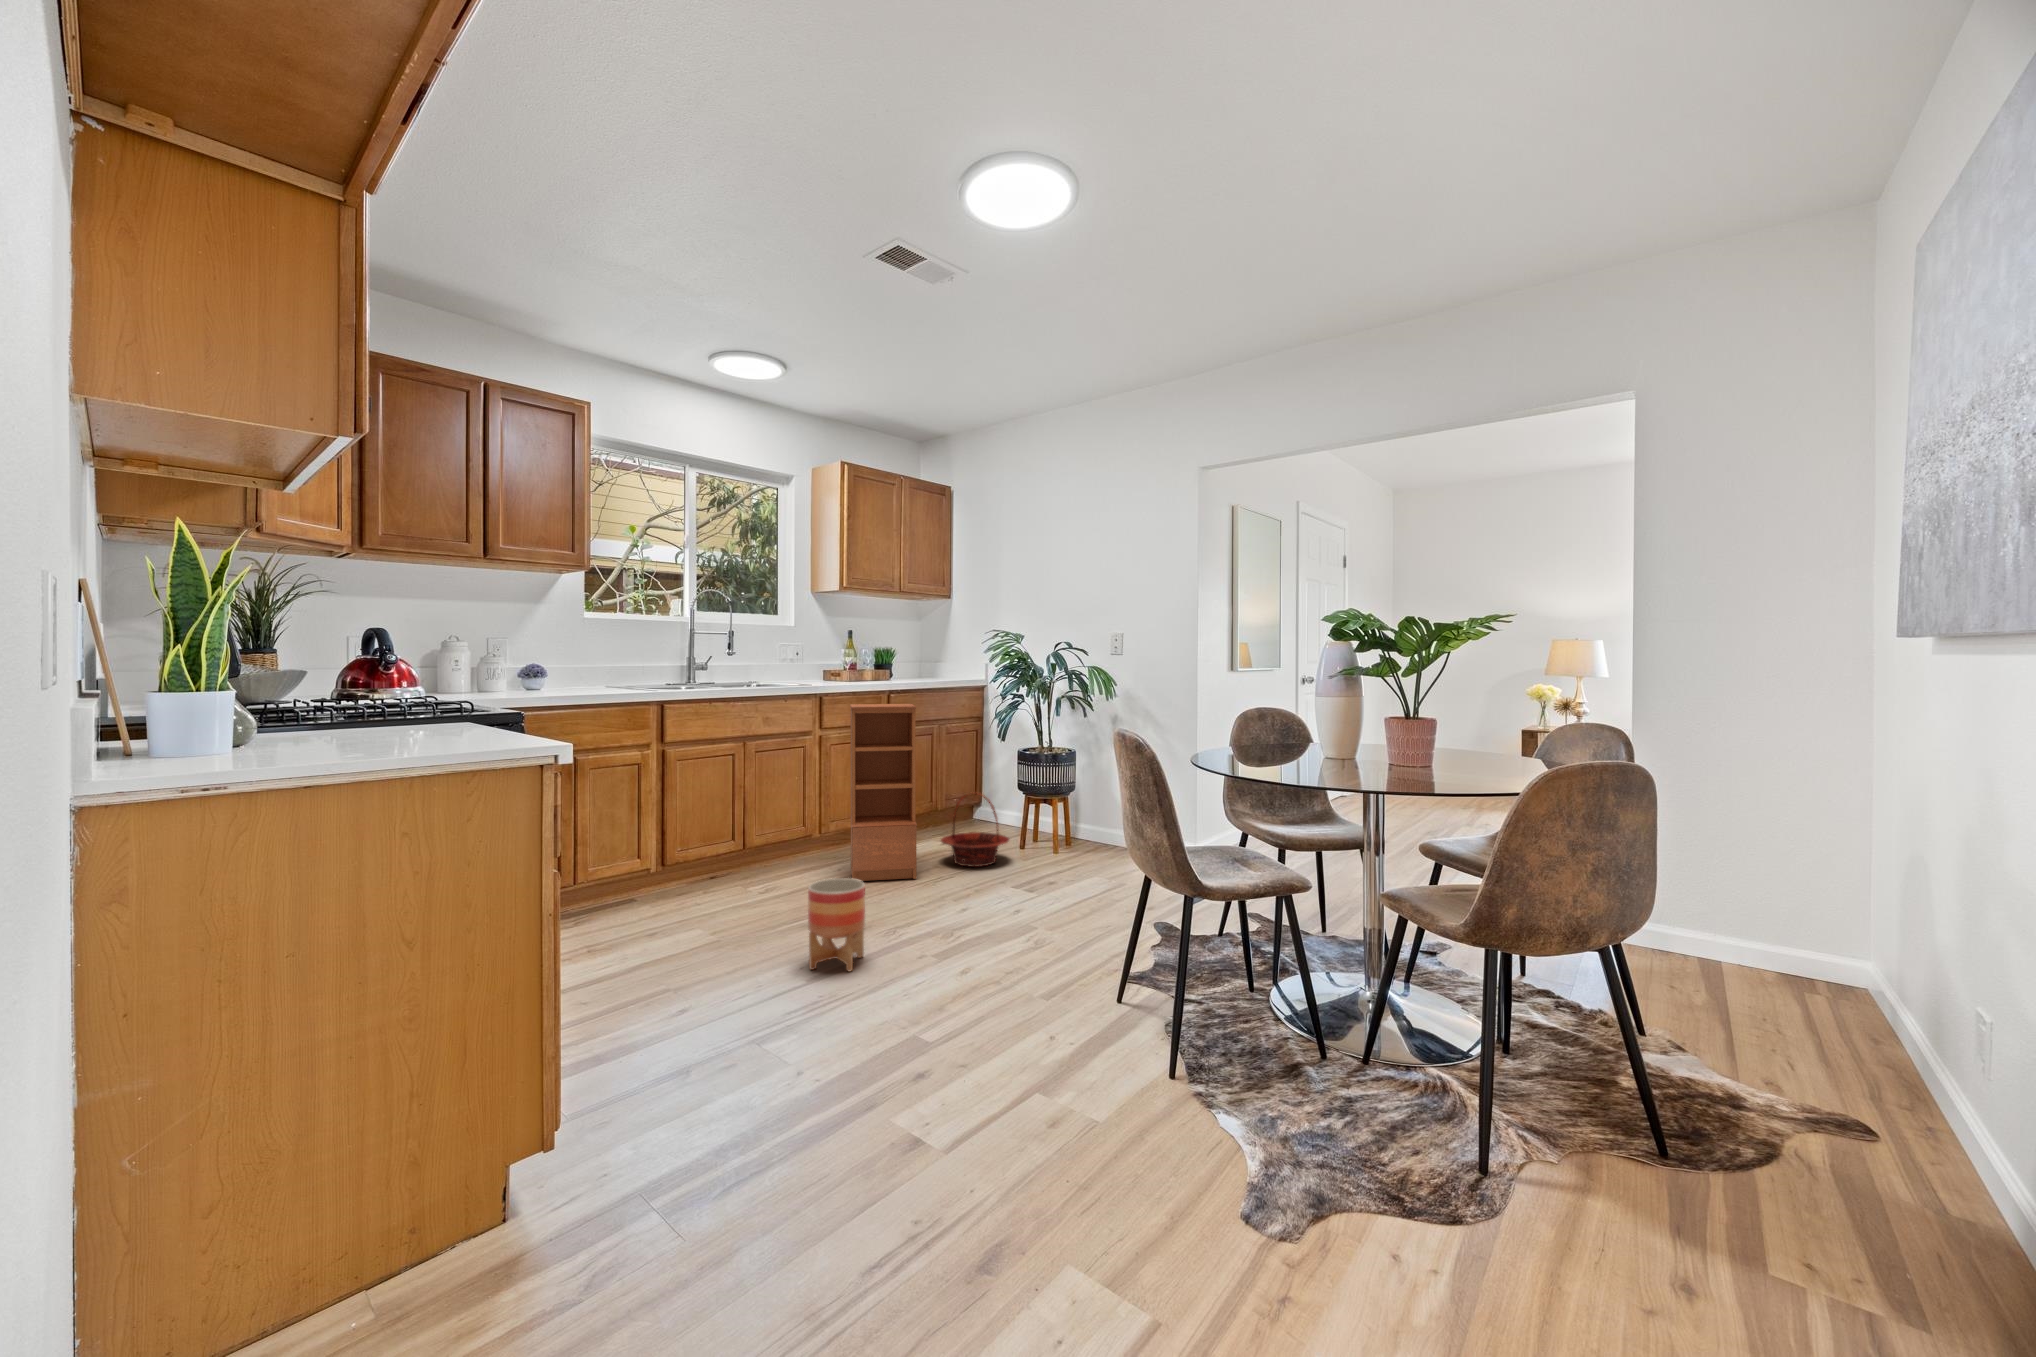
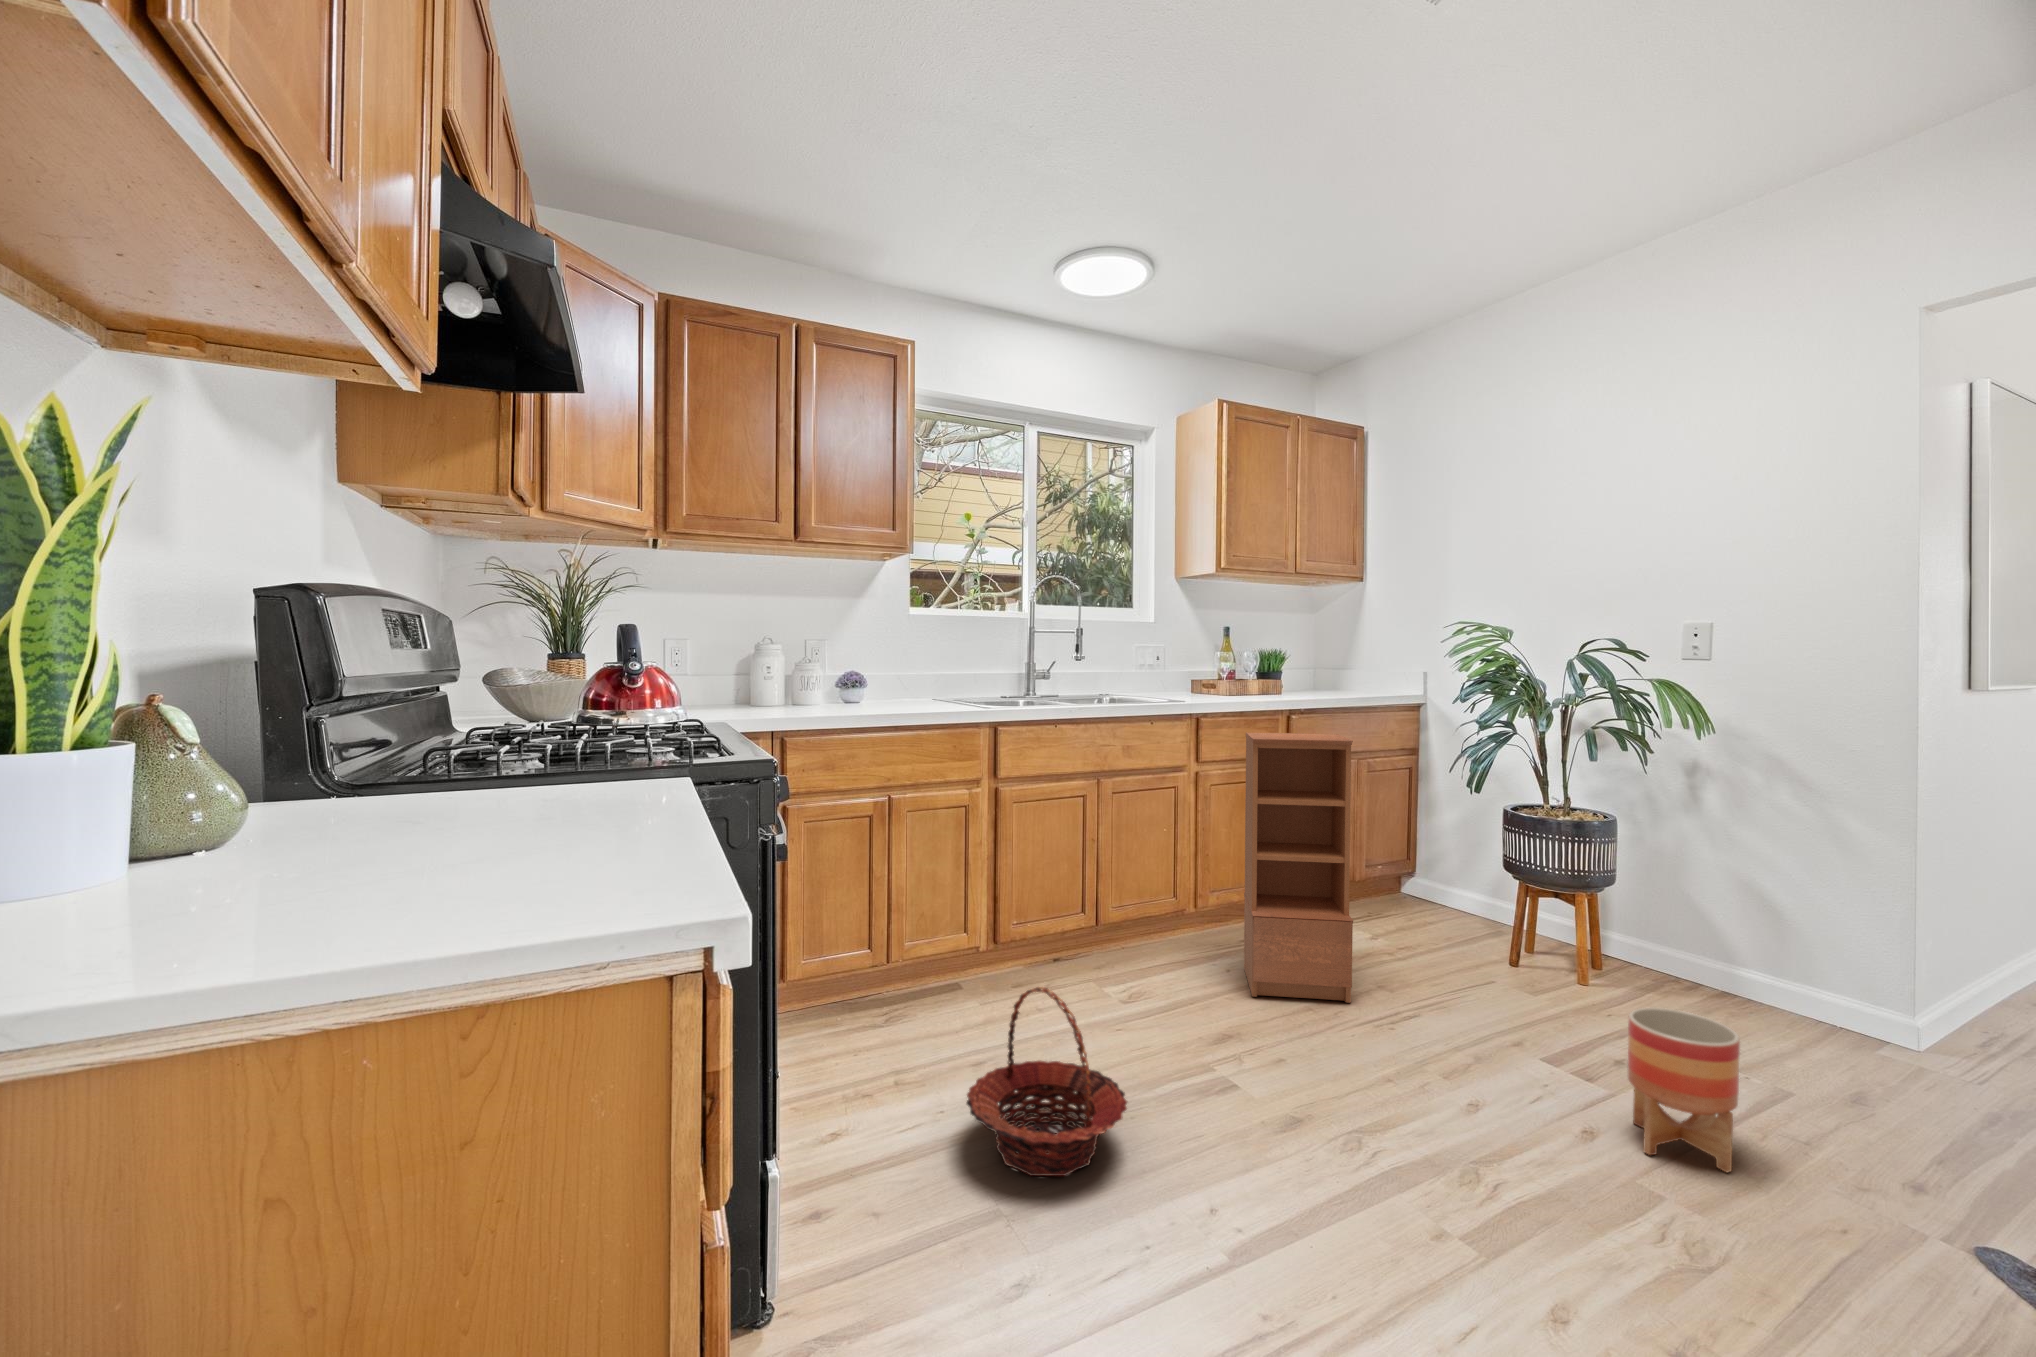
basket: present [941,792,1009,867] -> present [967,987,1127,1176]
planter: present [808,878,865,971] -> present [1628,1008,1740,1172]

